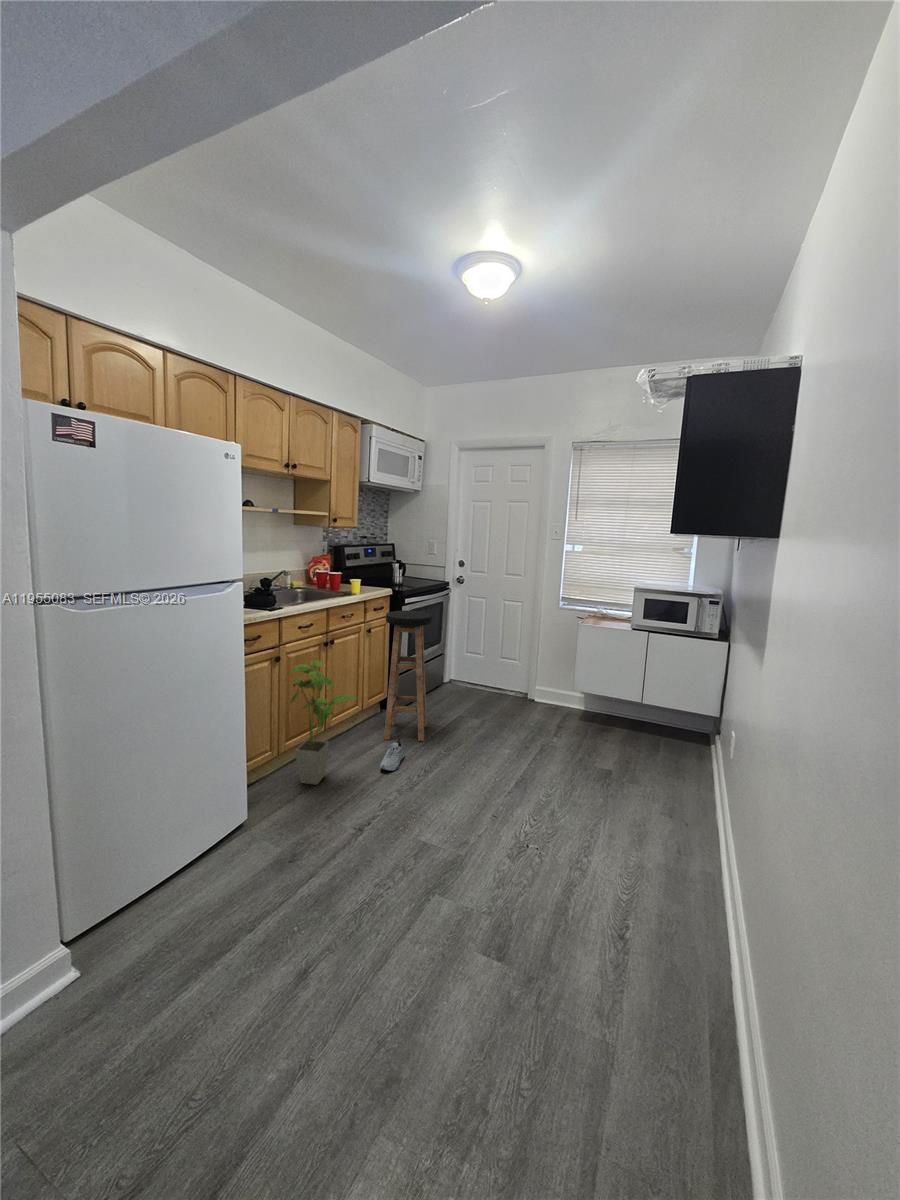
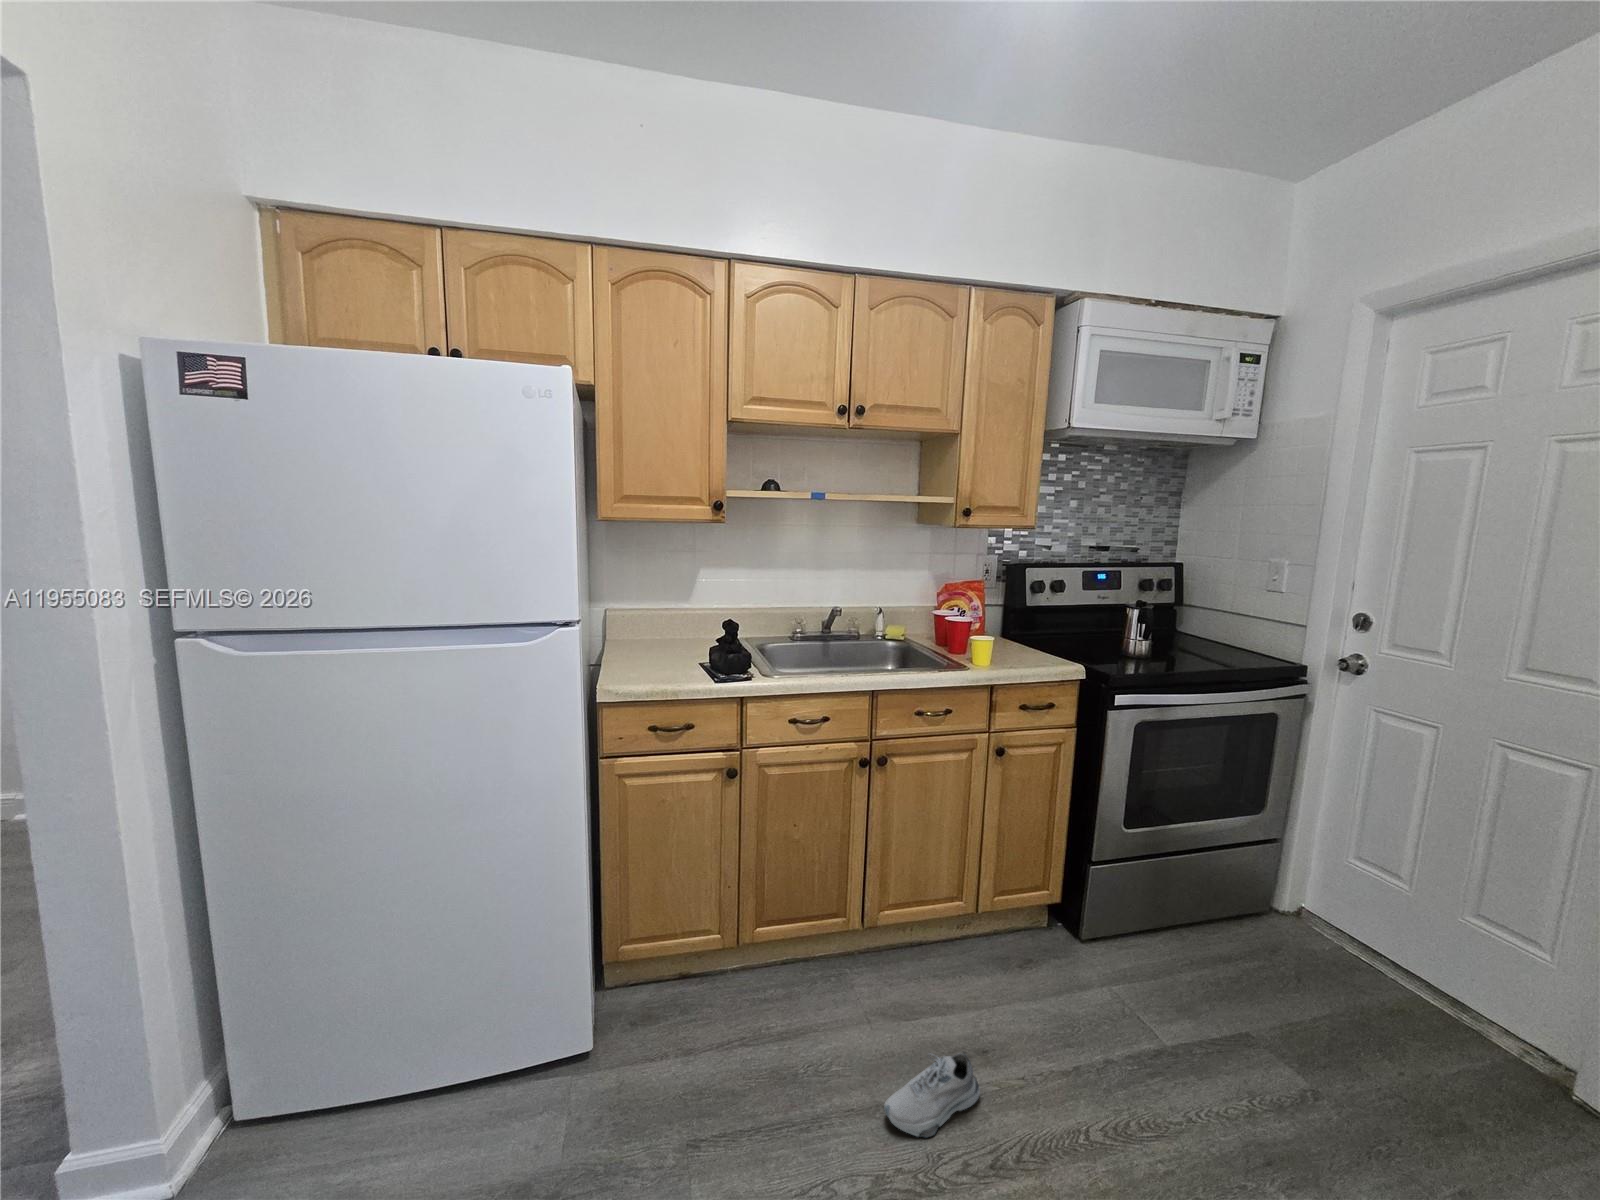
bar stool: present [384,611,432,741] -> none [977,723,1134,1085]
house plant: present [290,660,357,785] -> none [701,804,838,1059]

